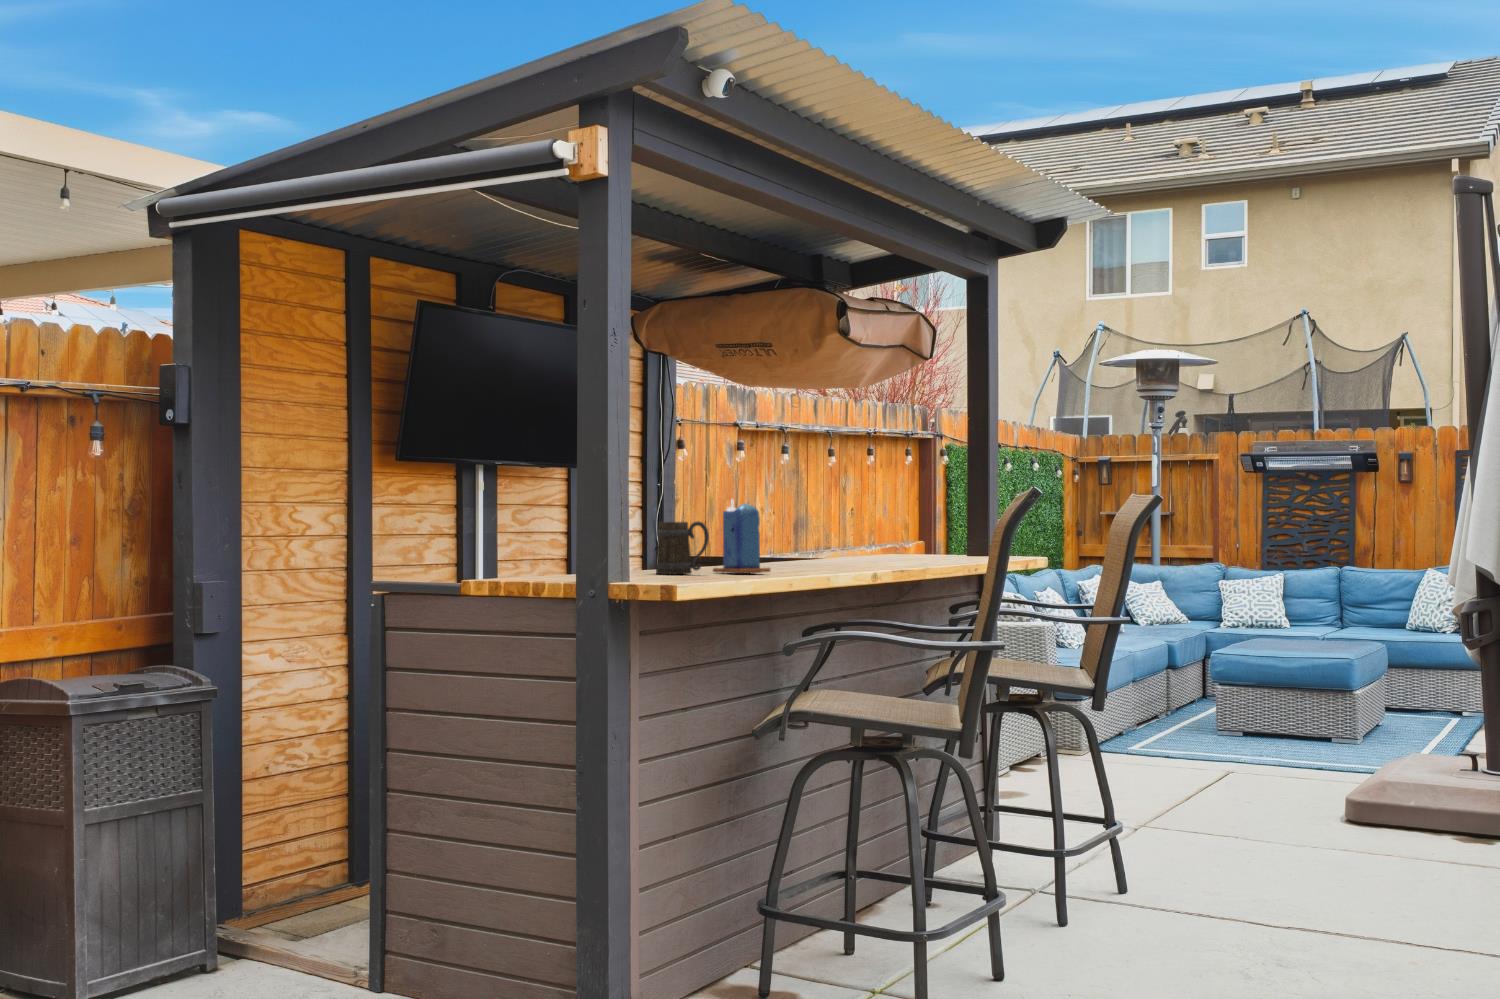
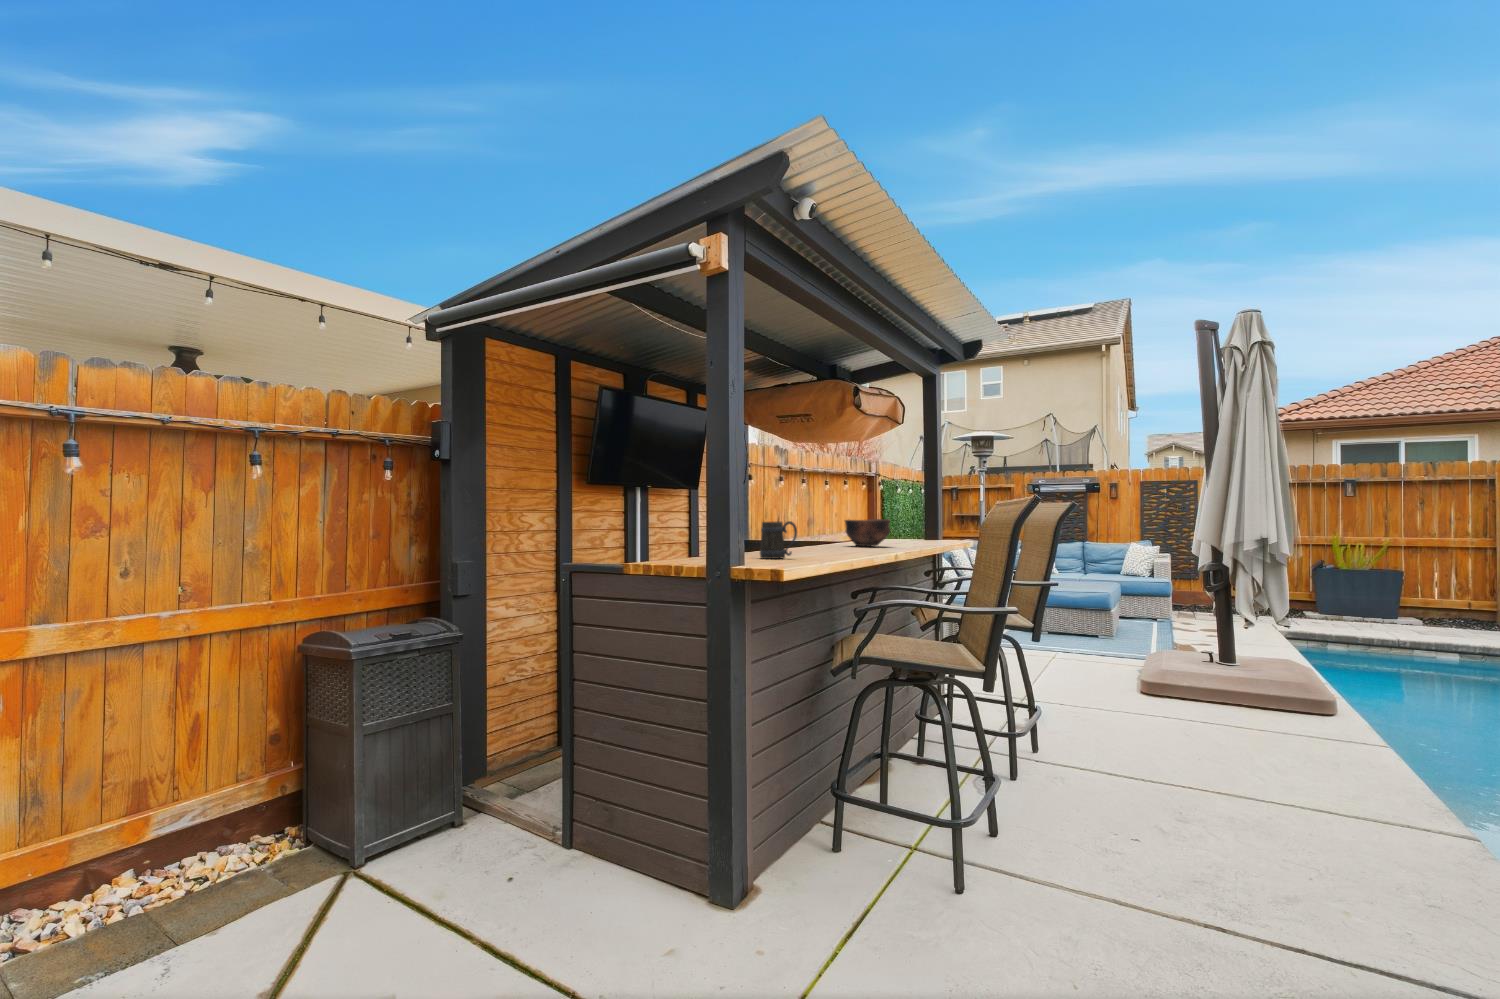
candle: present [713,500,771,574] -> none [797,505,837,557]
bowl: none [816,520,891,564] -> present [845,519,890,546]

